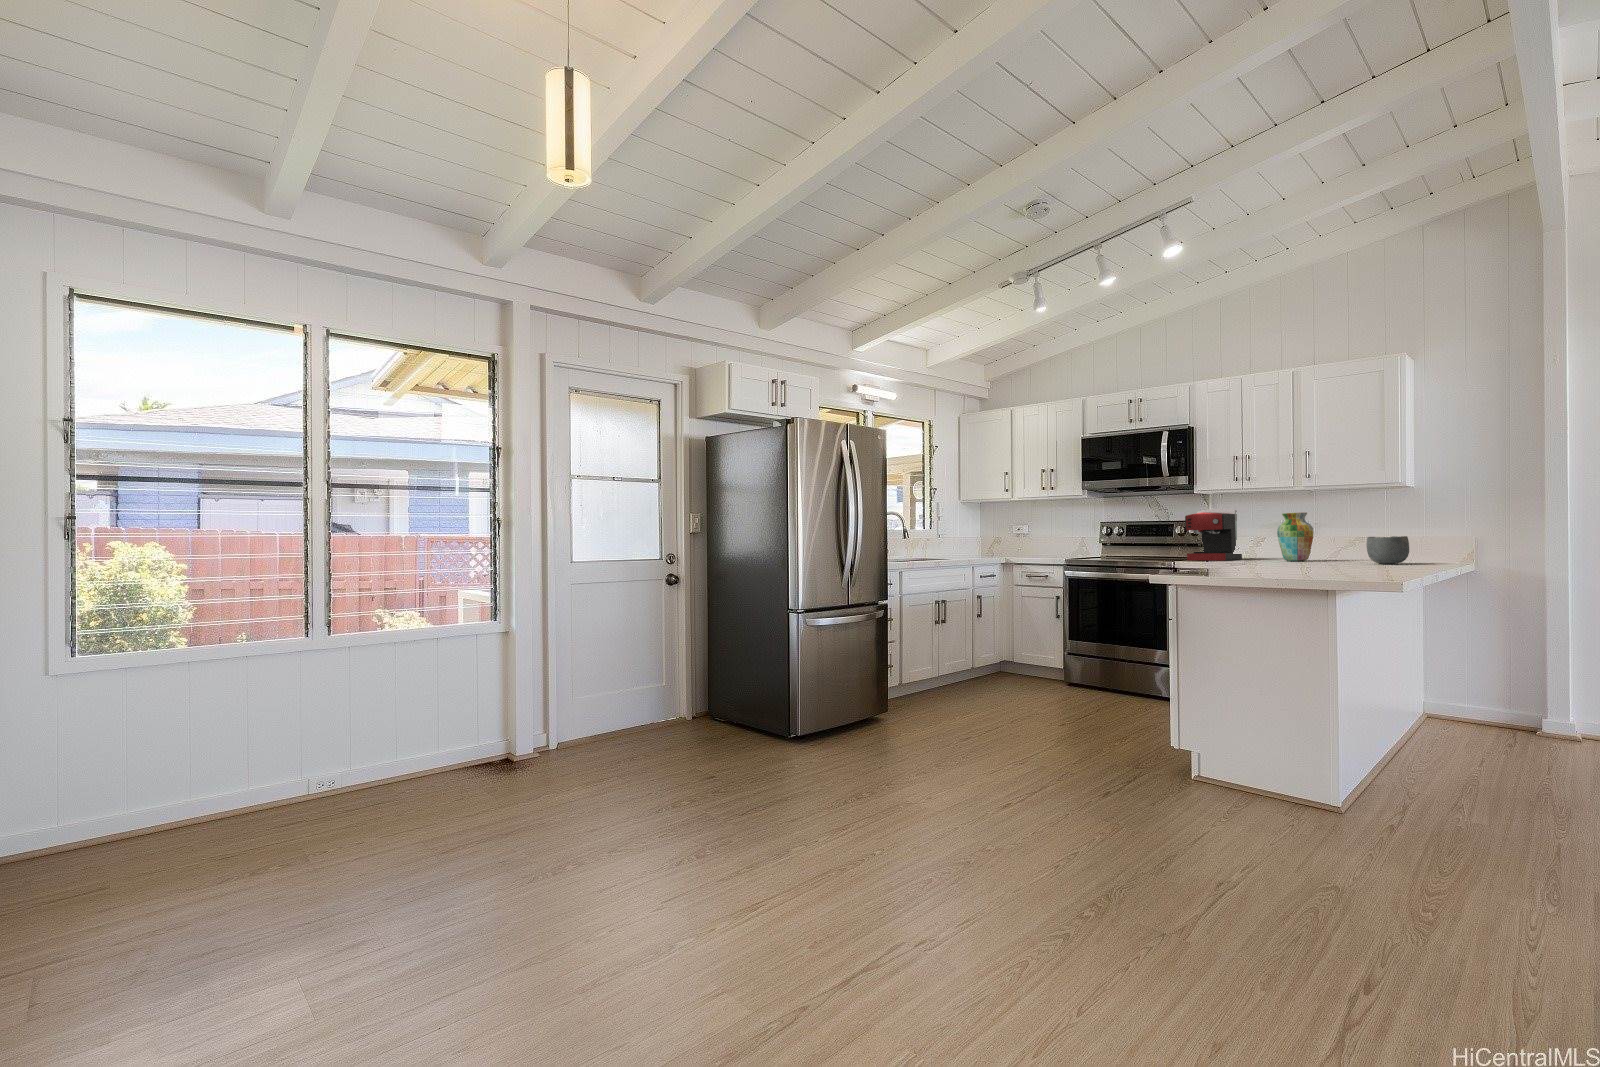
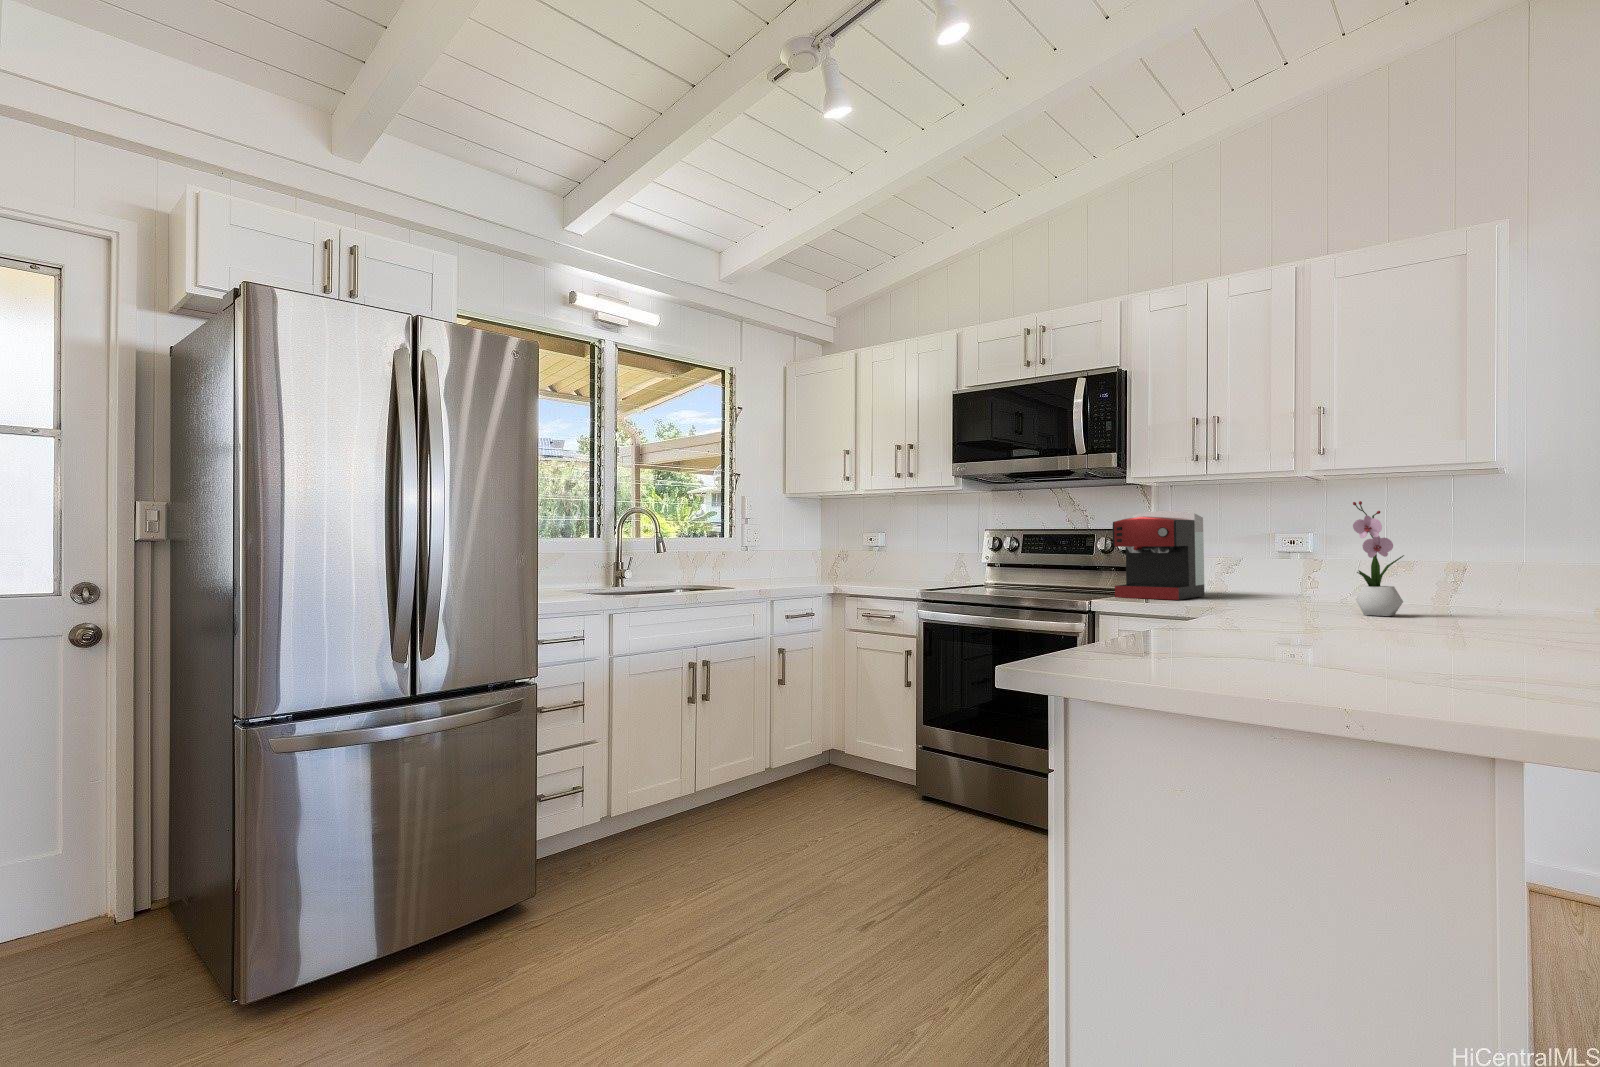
flower arrangement: none [1317,503,1346,563] -> present [1353,501,1404,616]
vase: present [1277,513,1314,561] -> none [1269,519,1334,606]
bowl: present [1366,536,1409,564] -> none [1455,568,1546,624]

